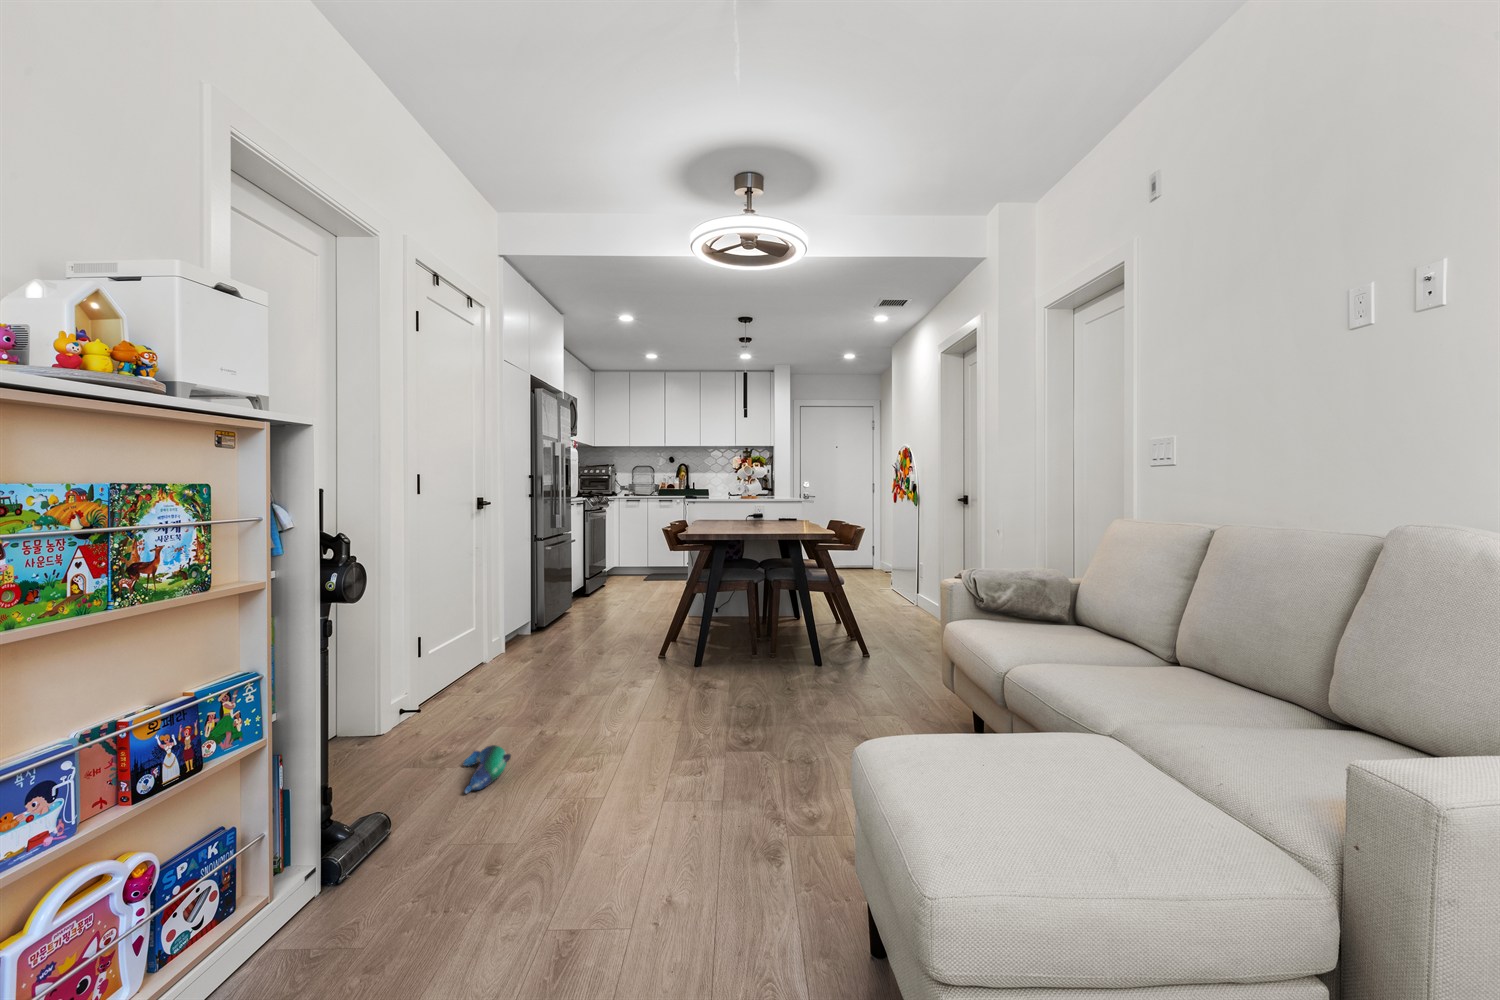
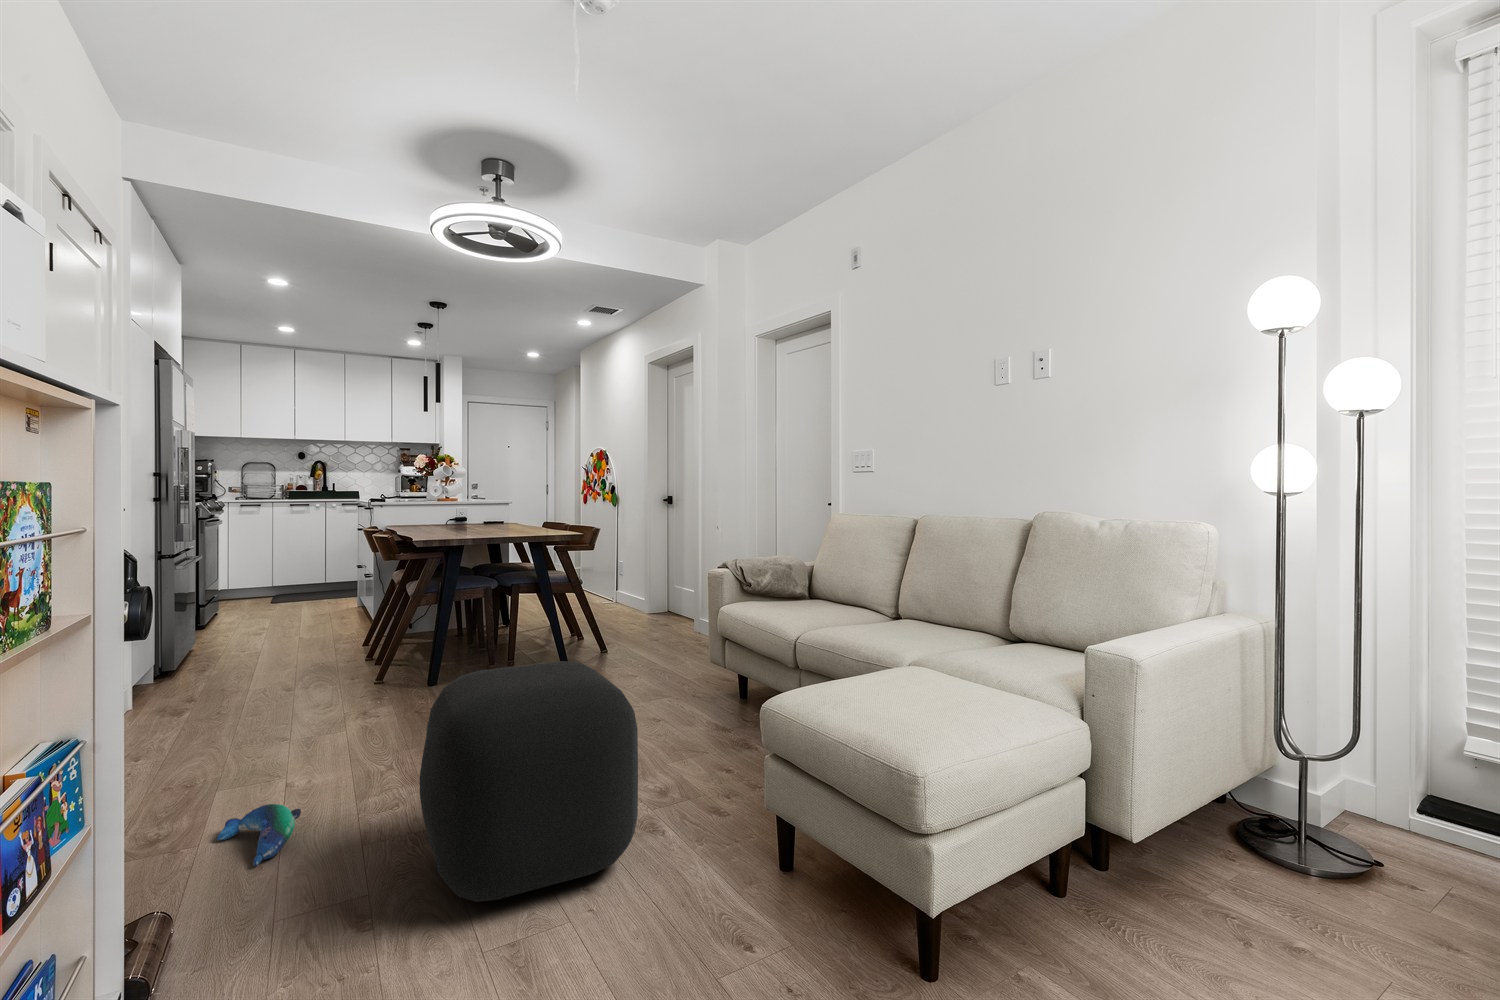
ottoman: none [534,660,743,888] -> present [420,661,638,902]

